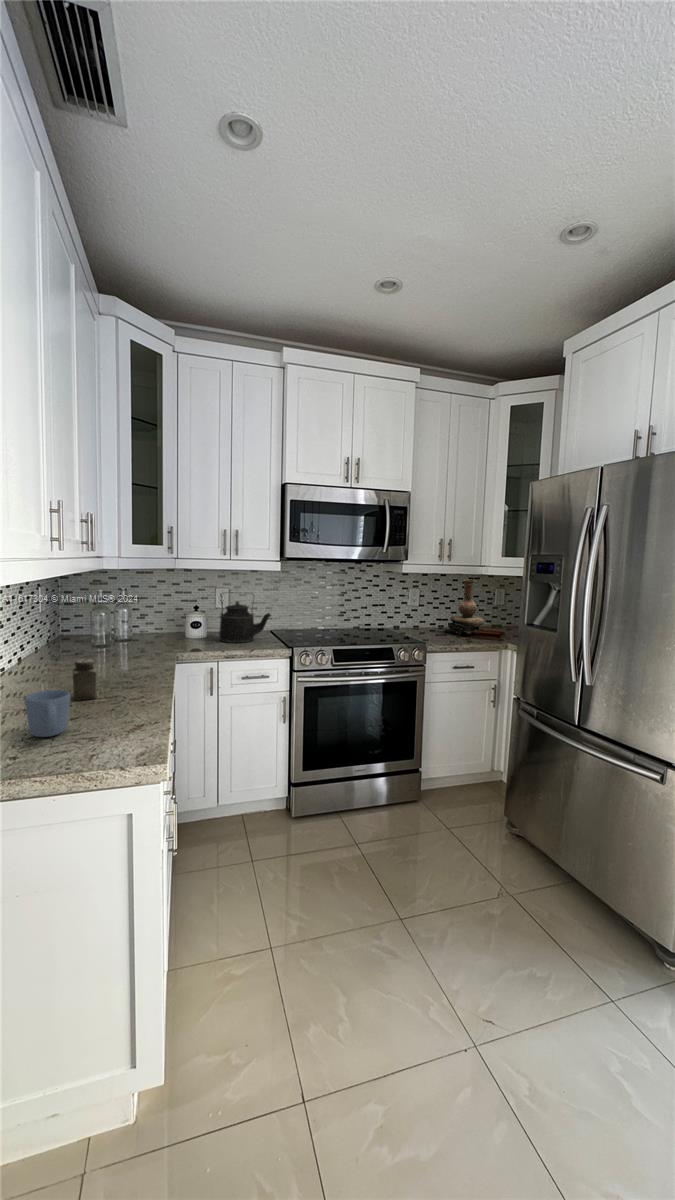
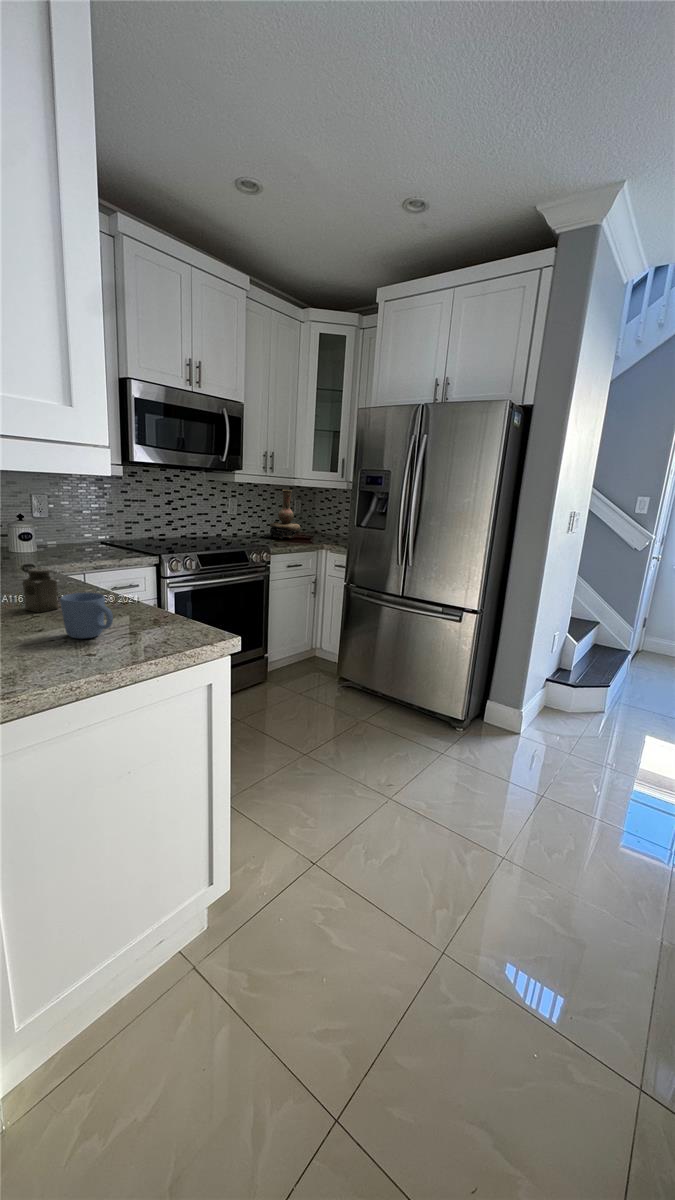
kettle: present [219,593,271,643] -> none [59,499,122,555]

